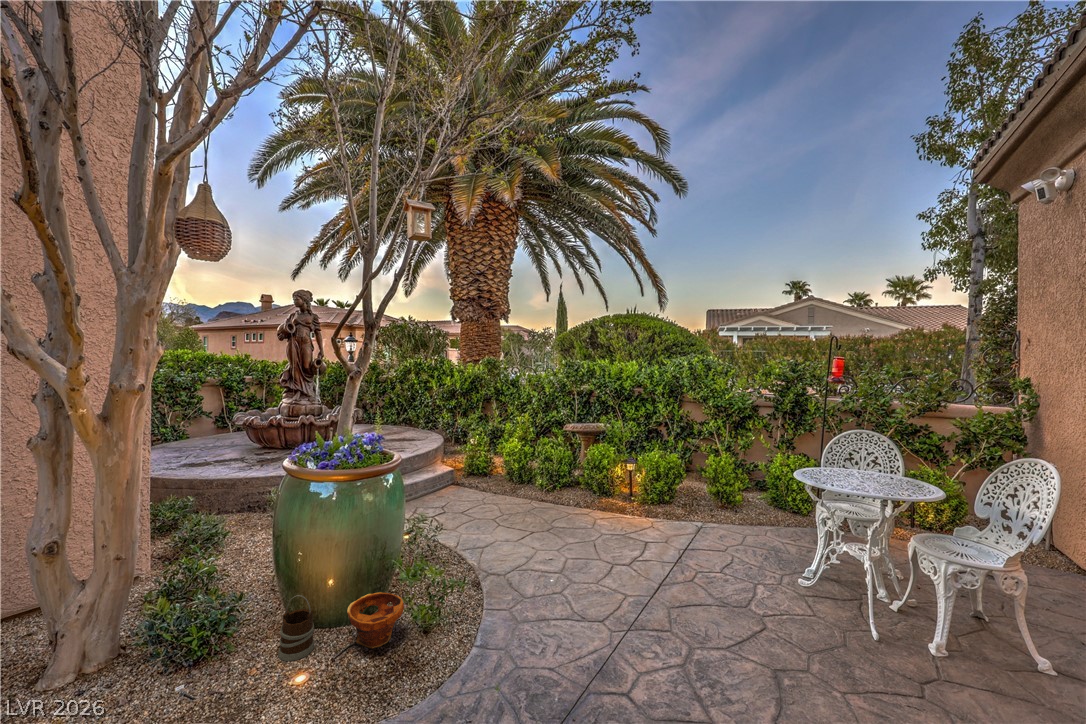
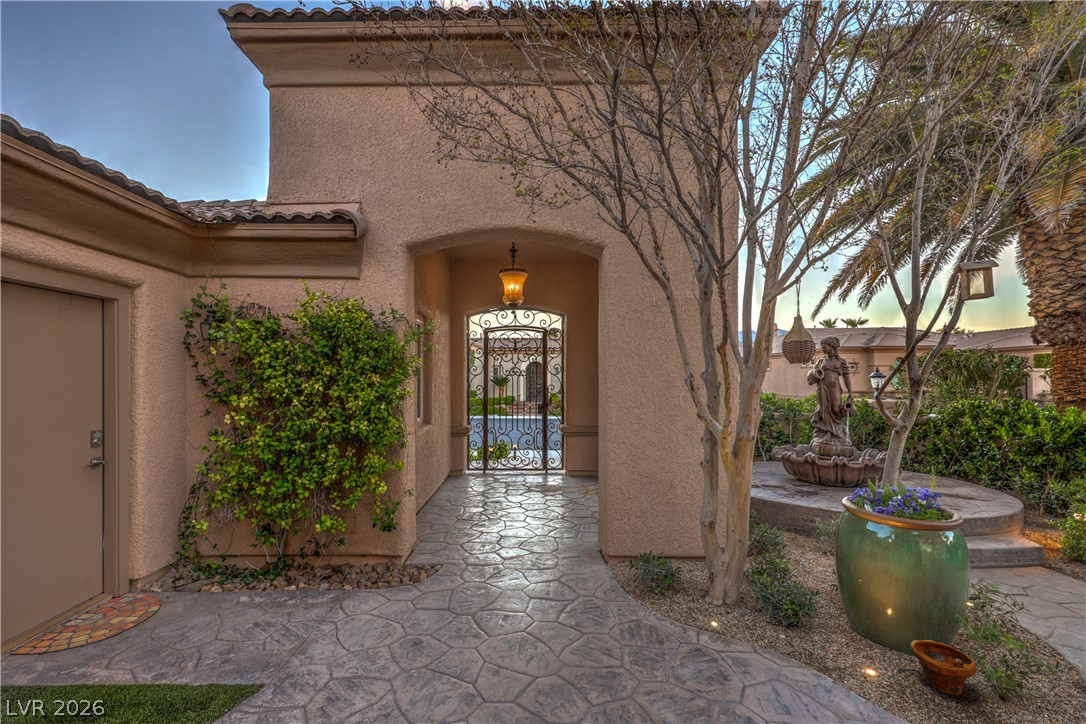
wooden bucket: present [278,595,314,661] -> none [849,612,880,665]

